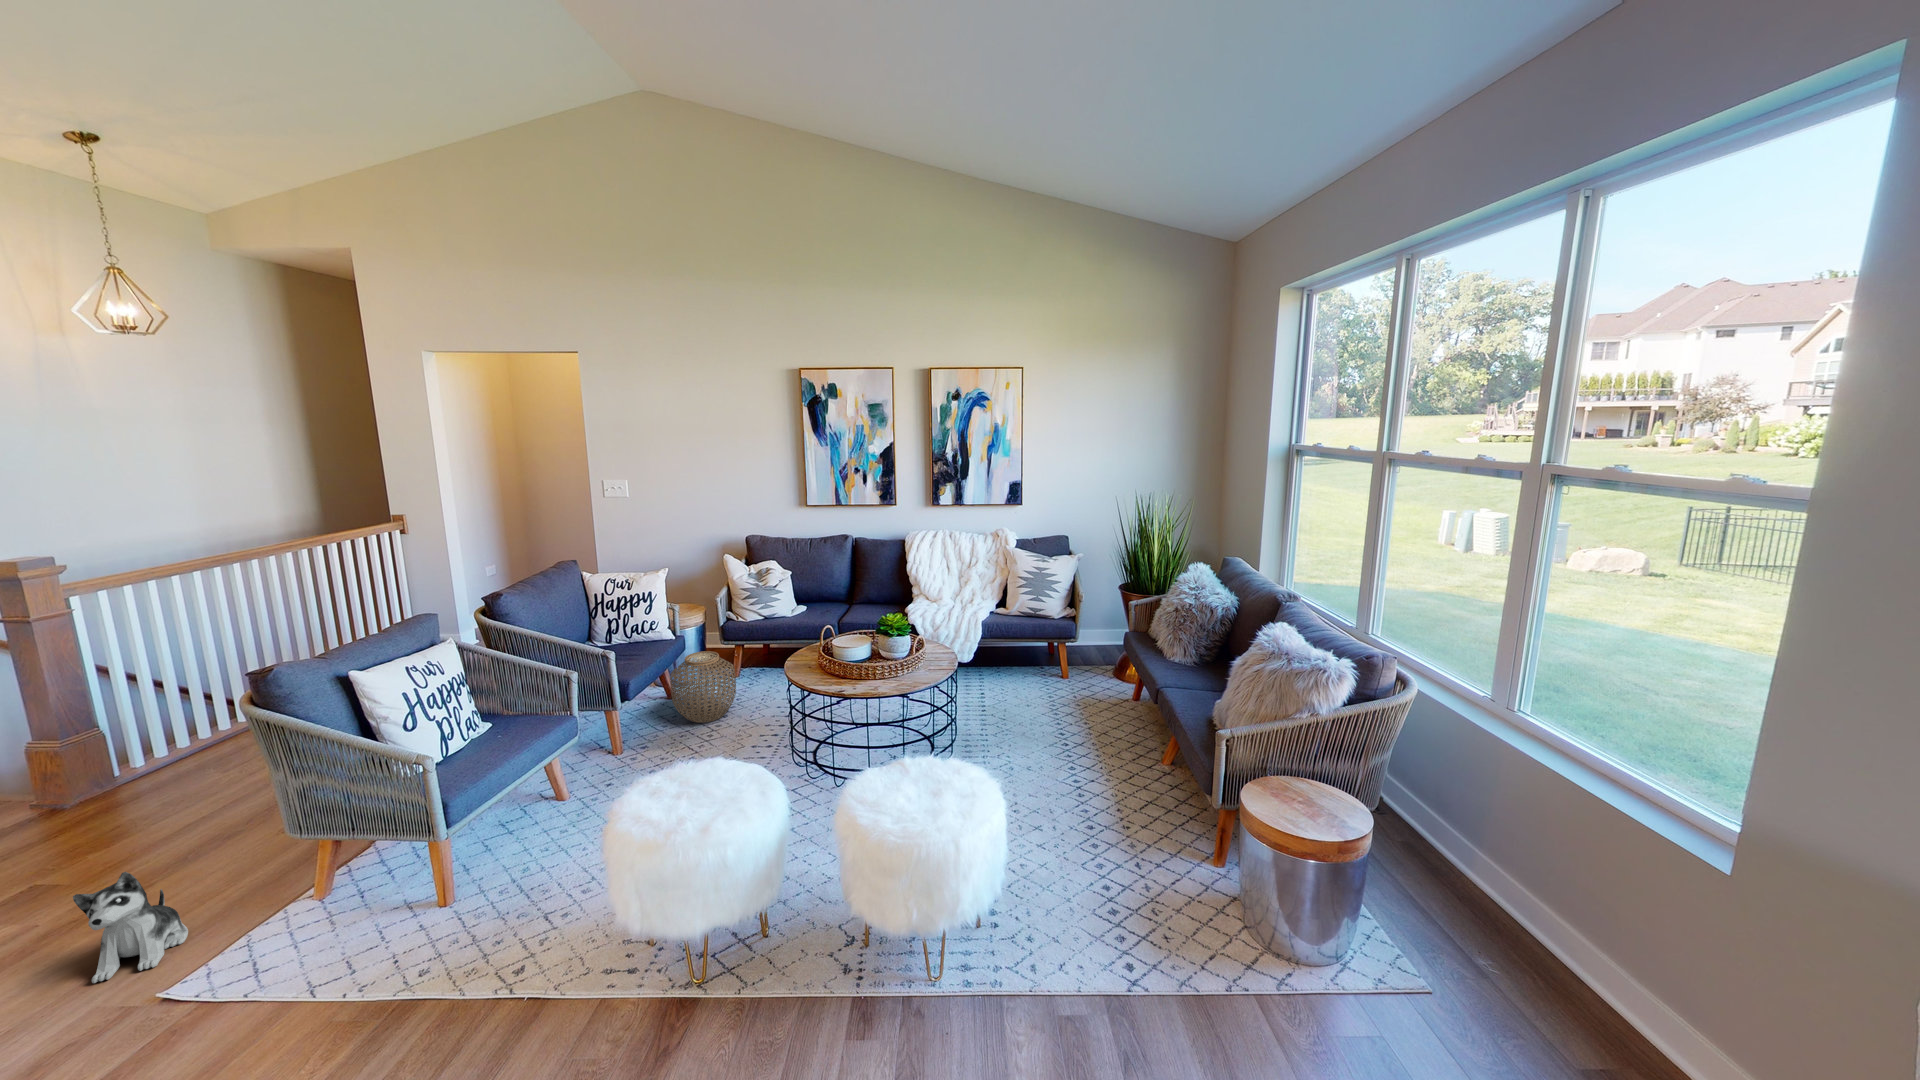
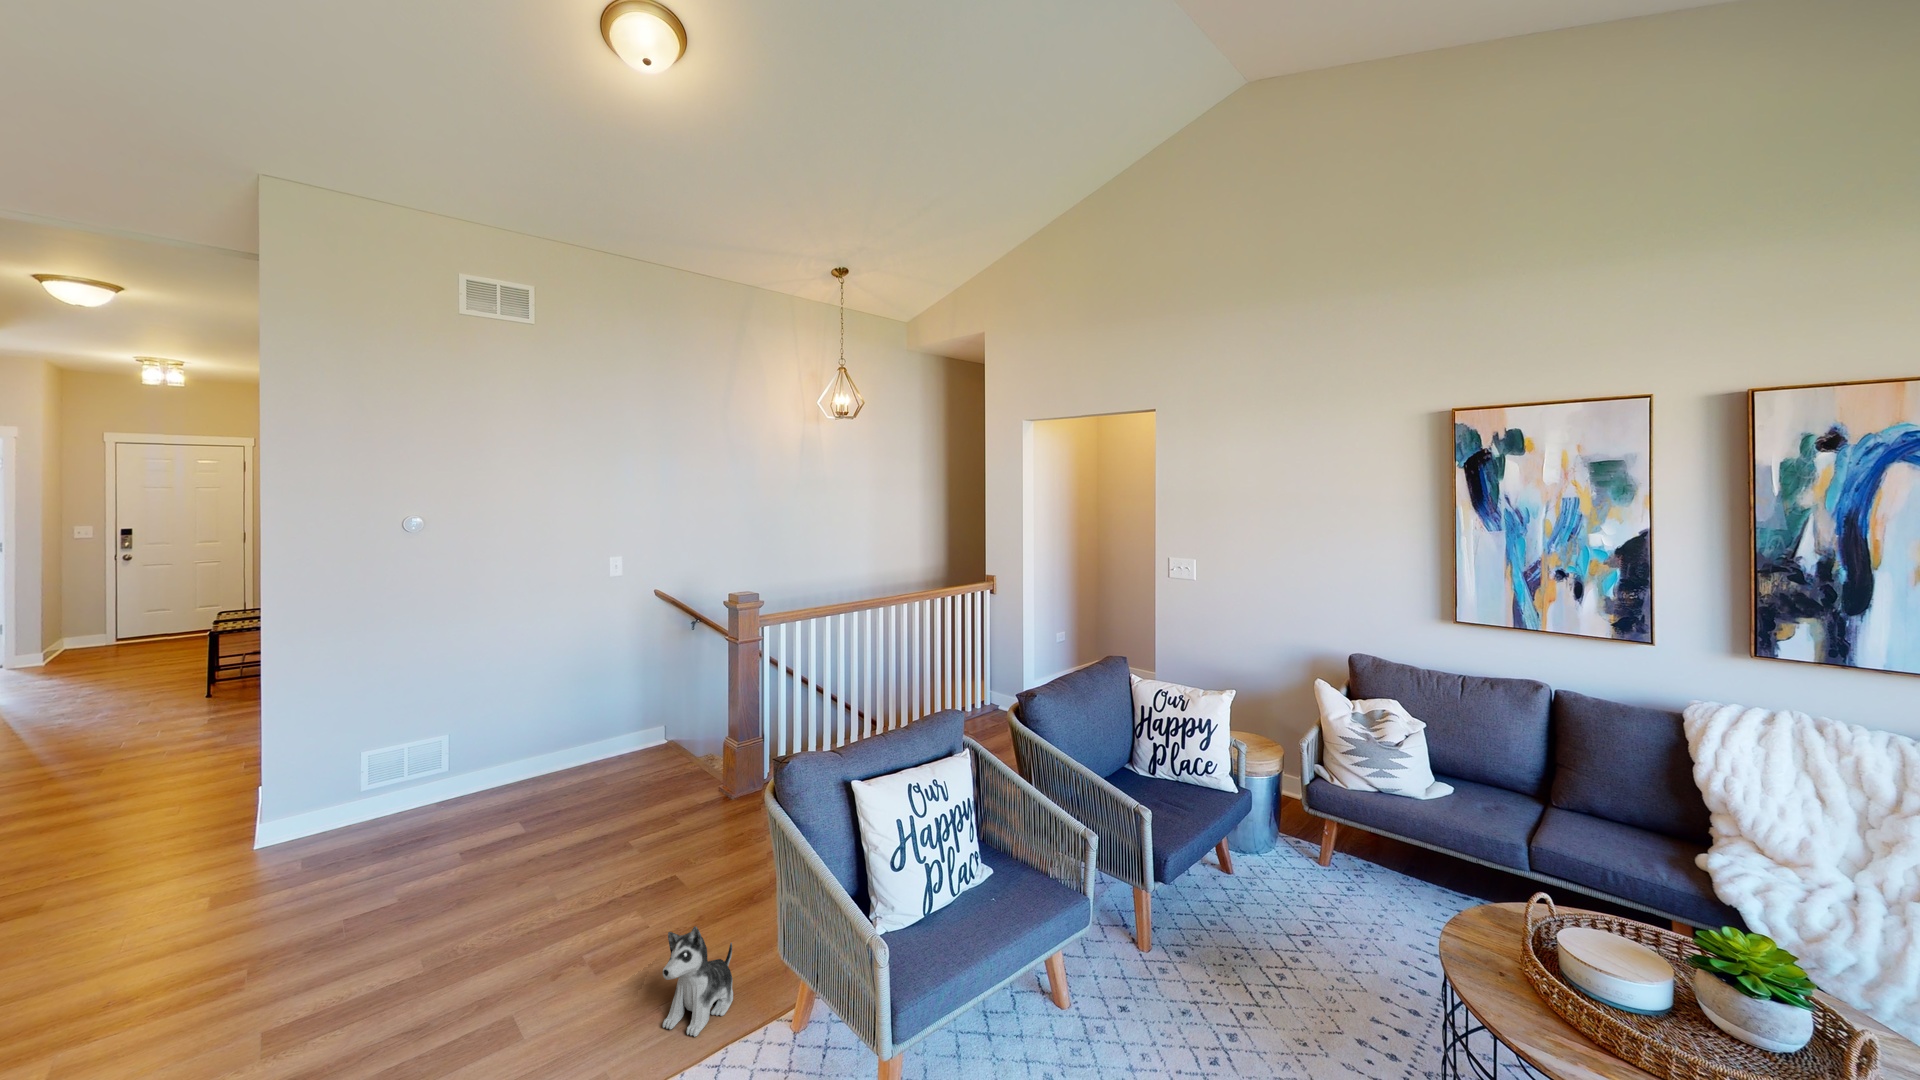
woven basket: present [670,651,736,723] -> none [1224,827,1325,946]

